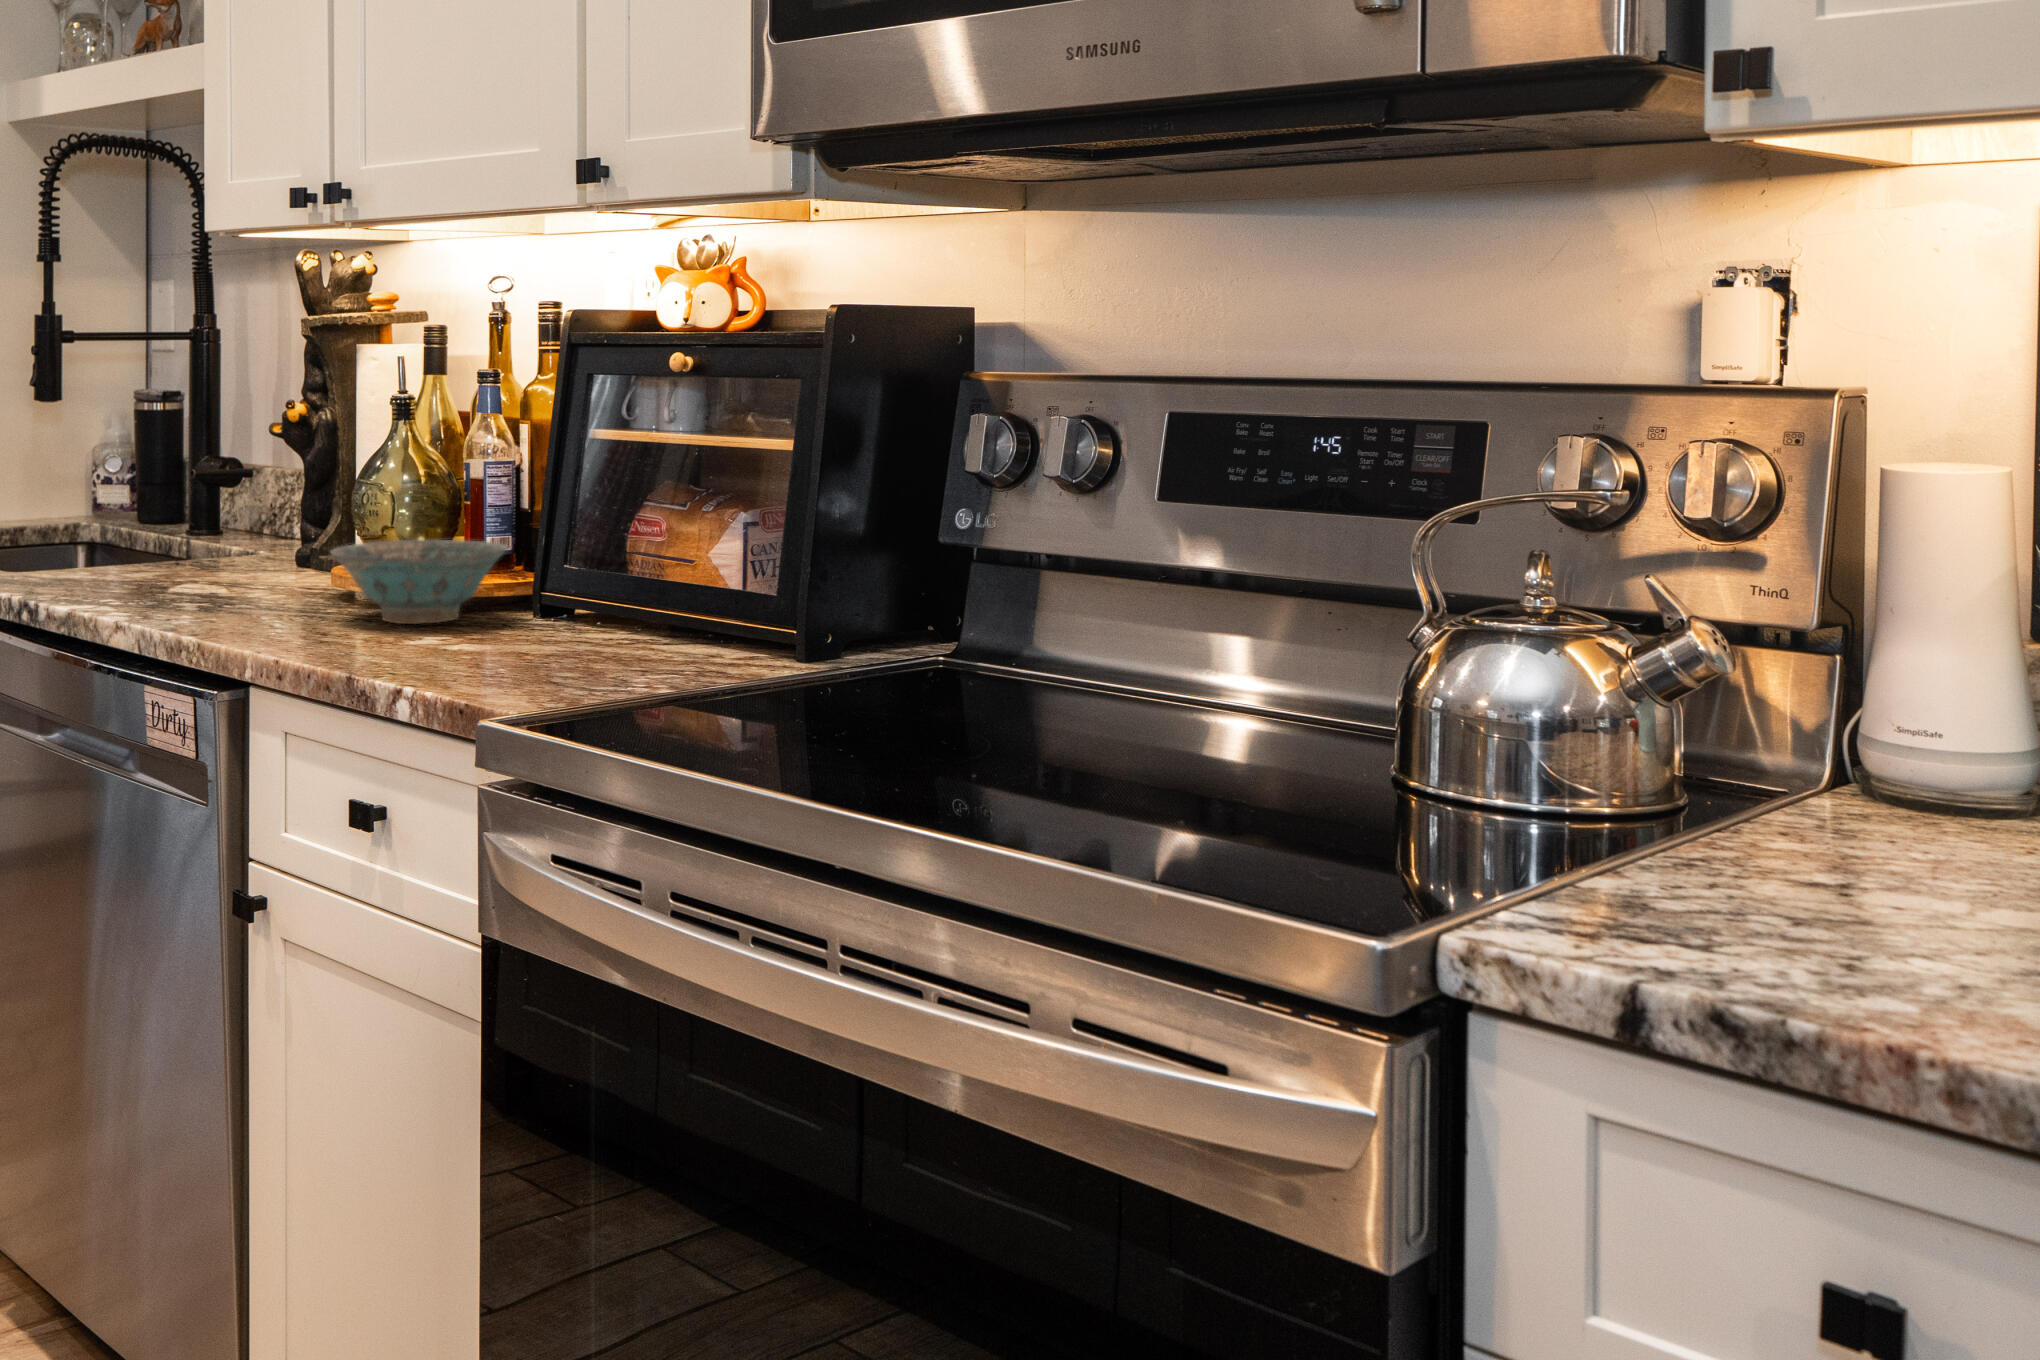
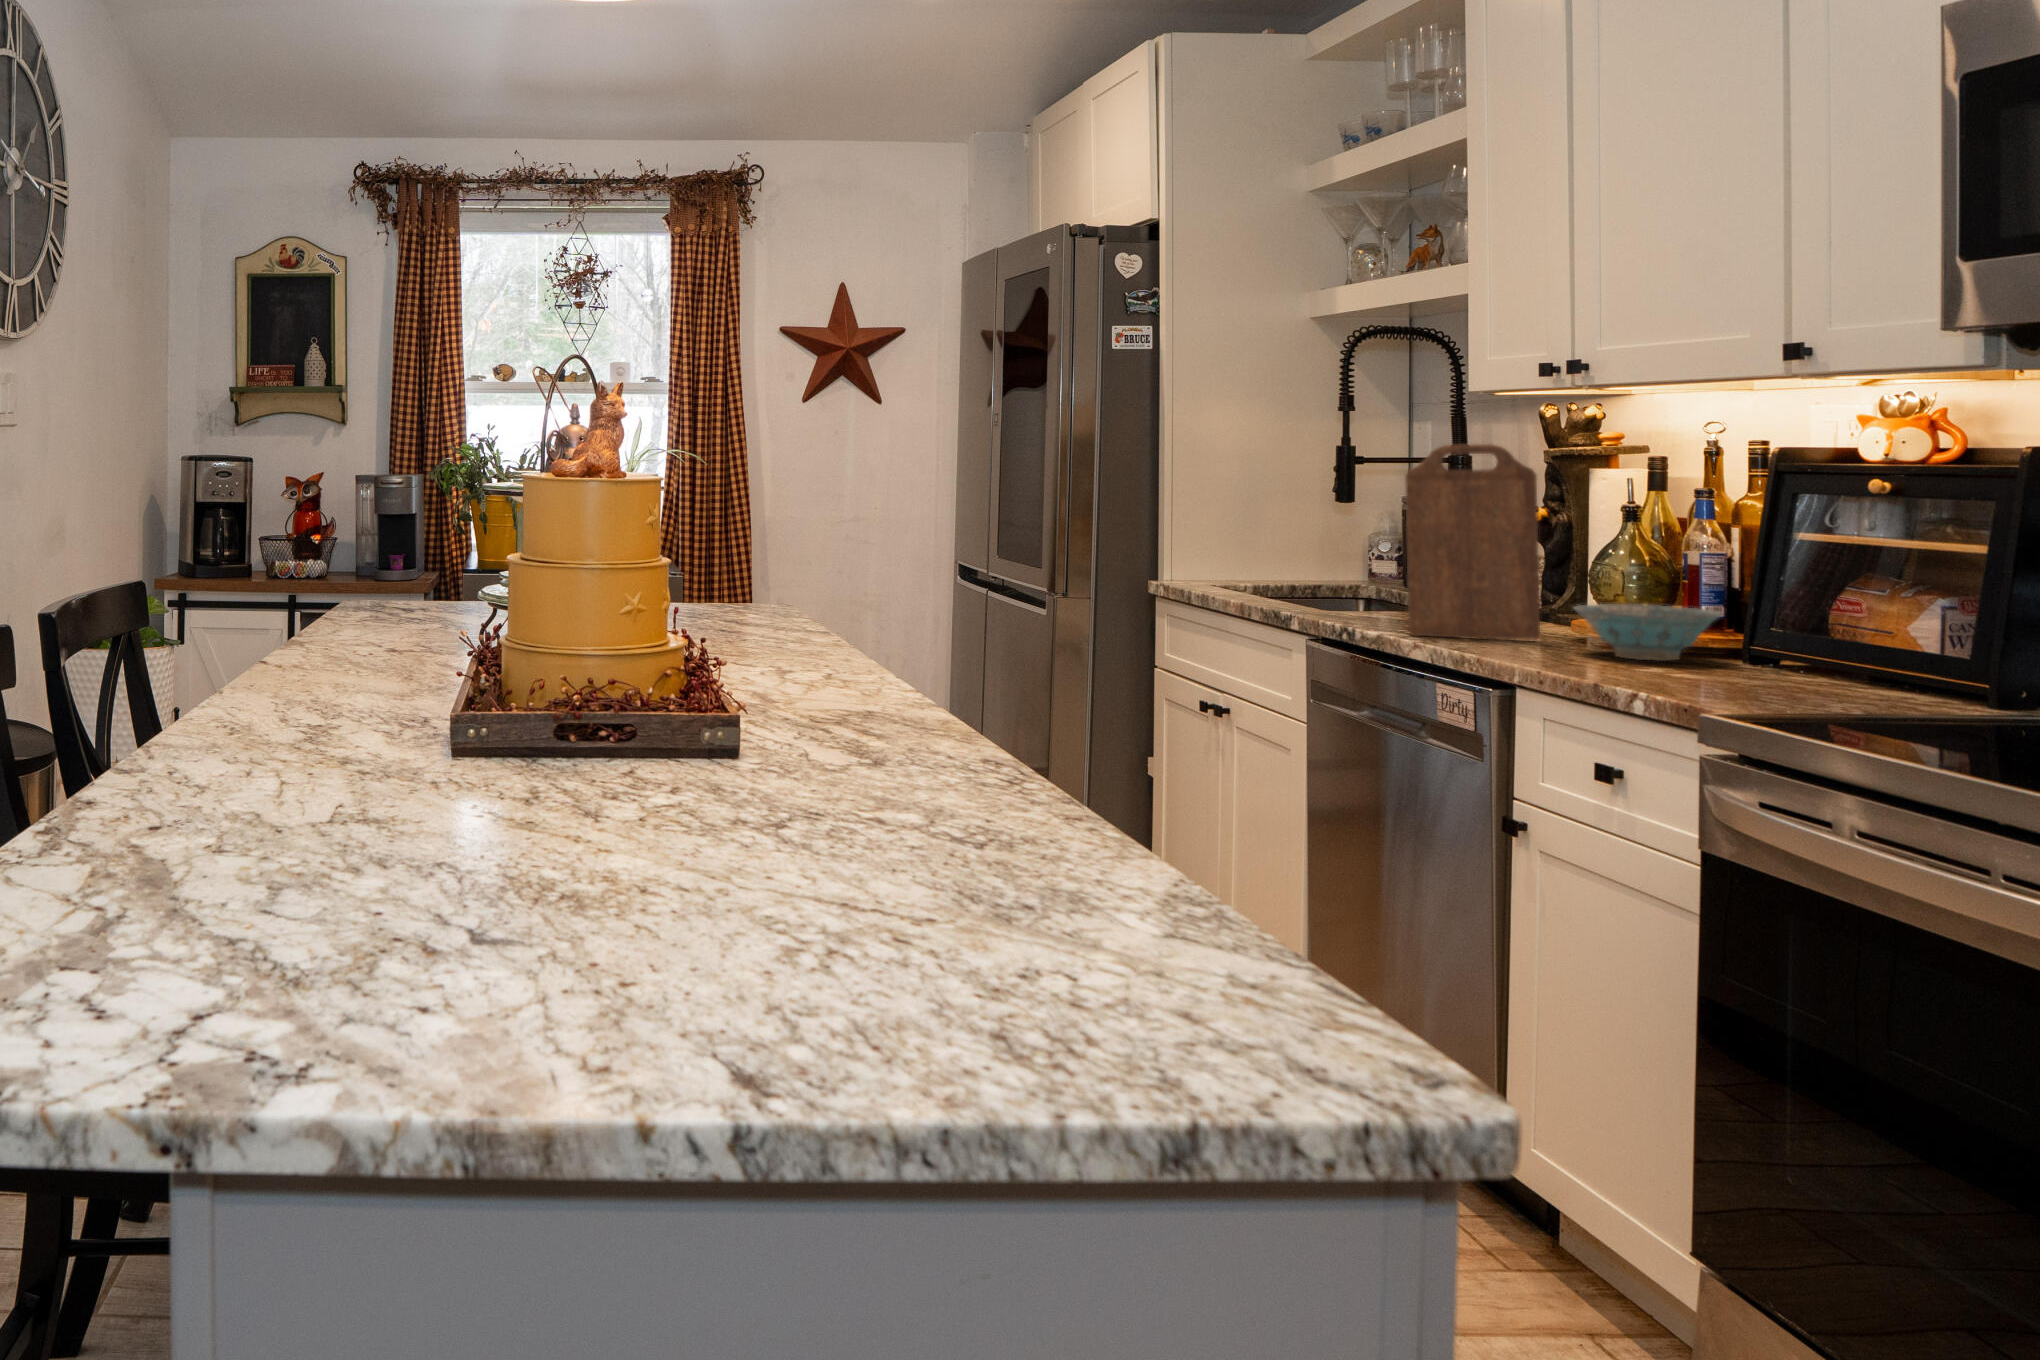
cutting board: none [111,305,291,610] -> present [1405,444,1540,640]

